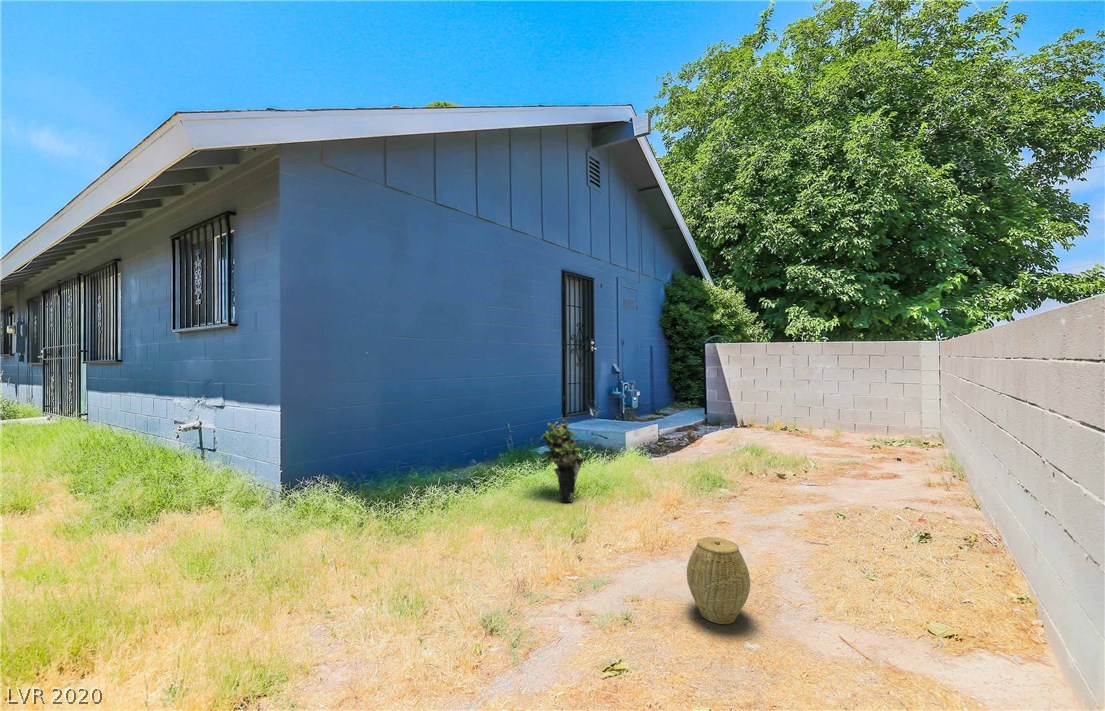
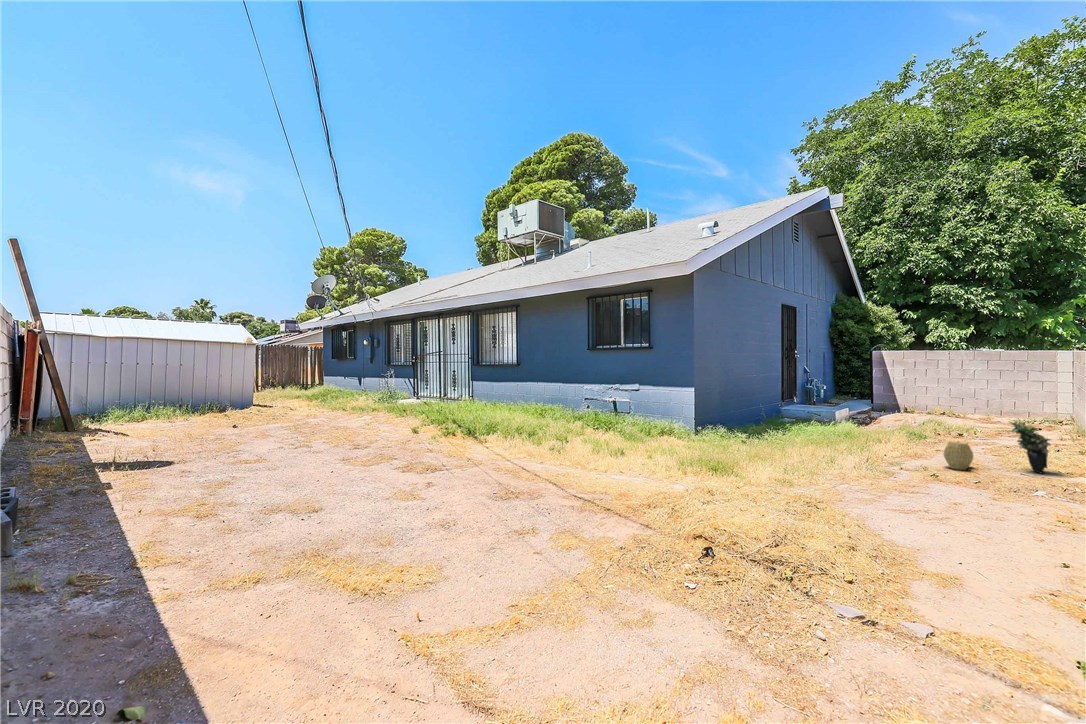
potted plant: present [541,422,584,502] -> present [1009,421,1051,474]

